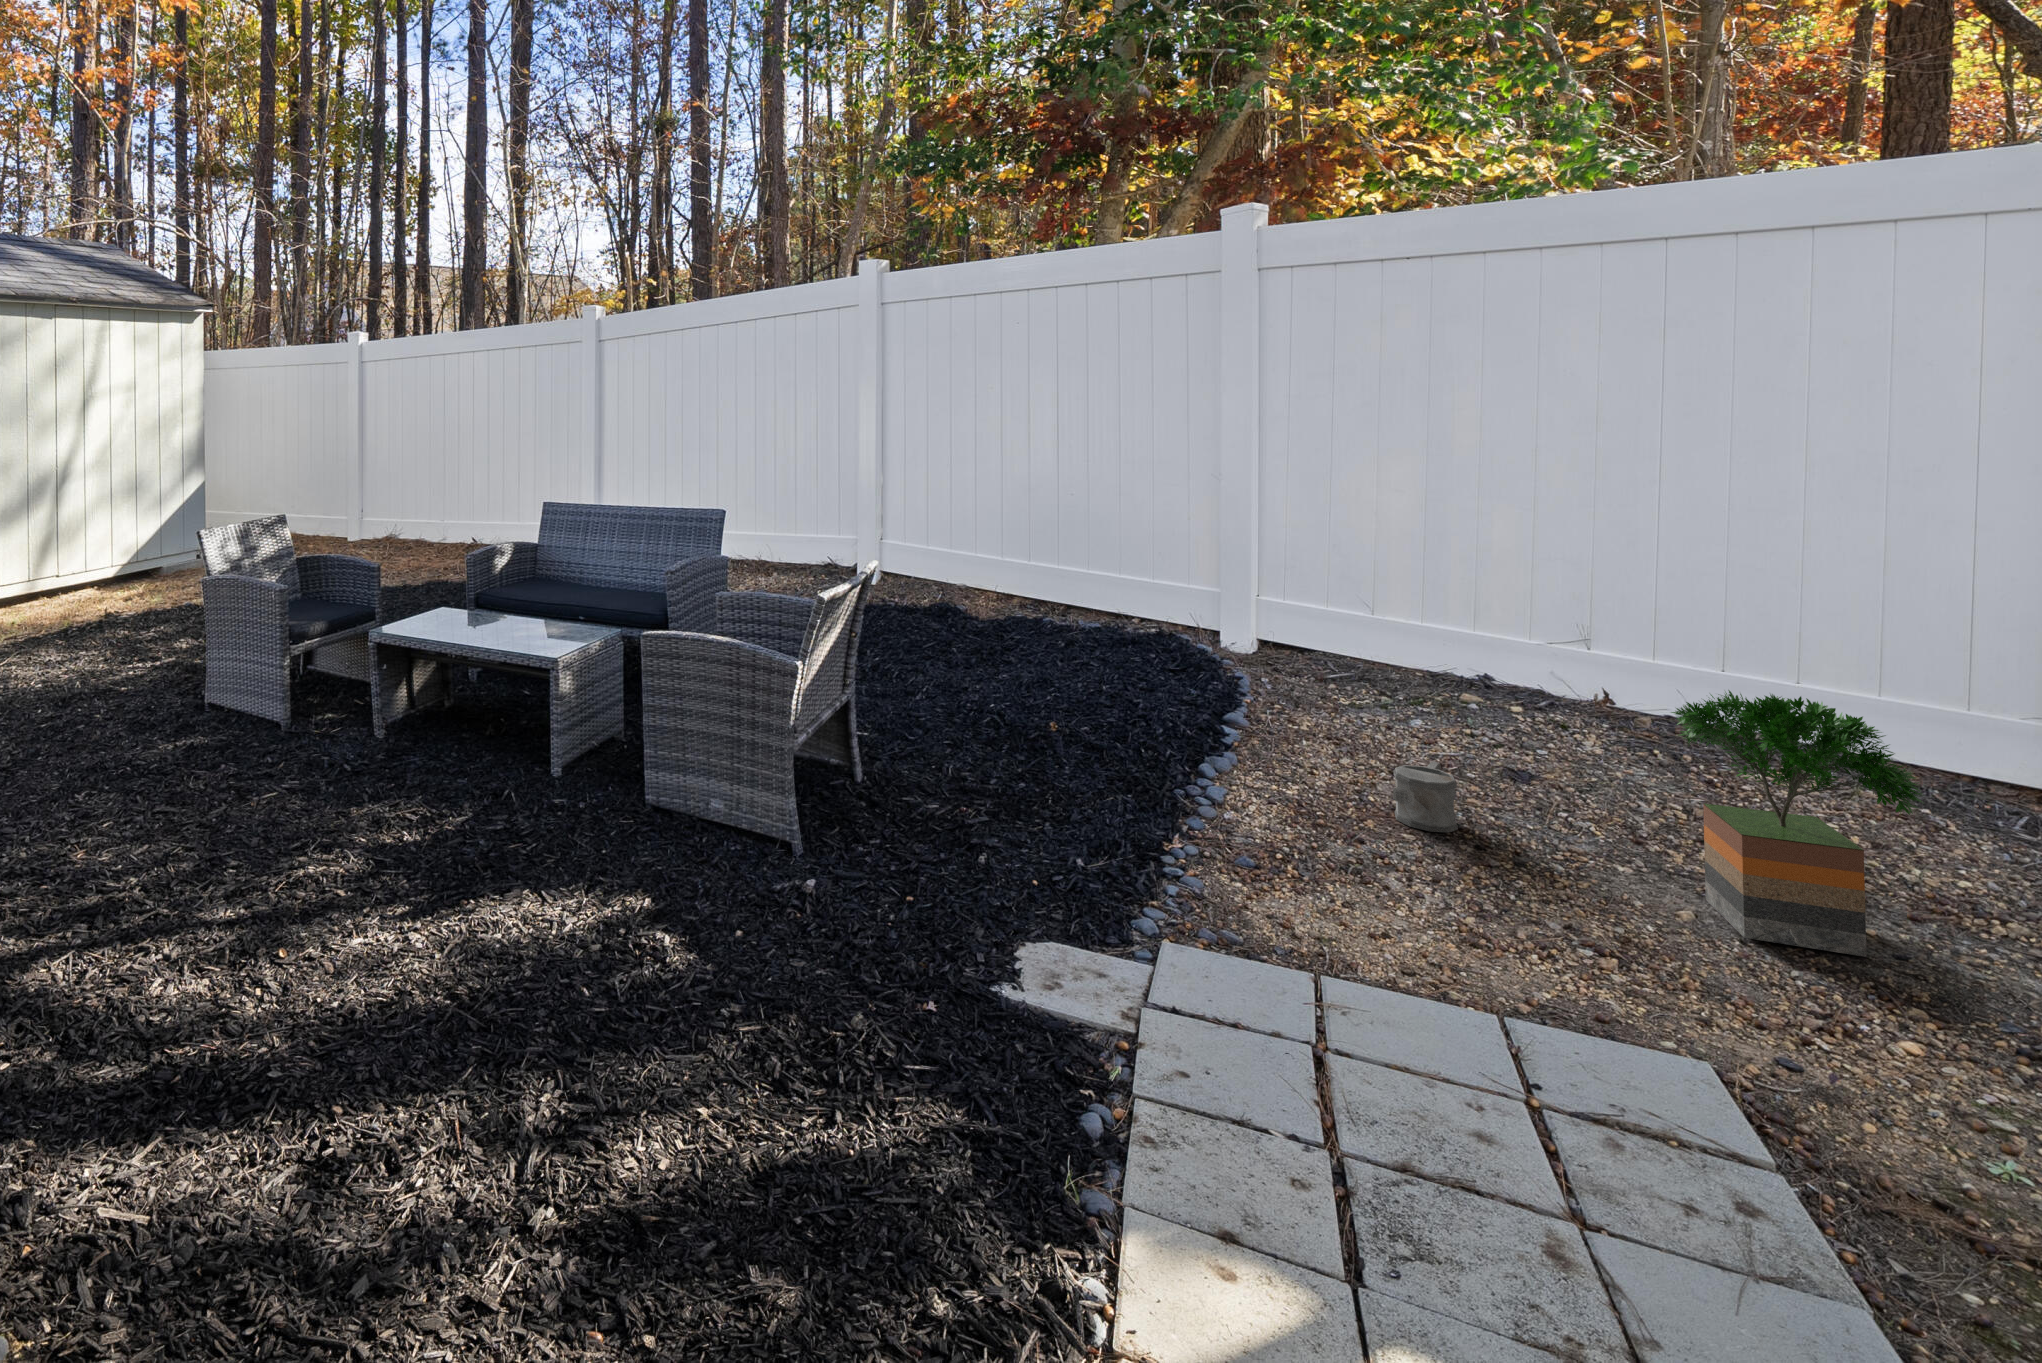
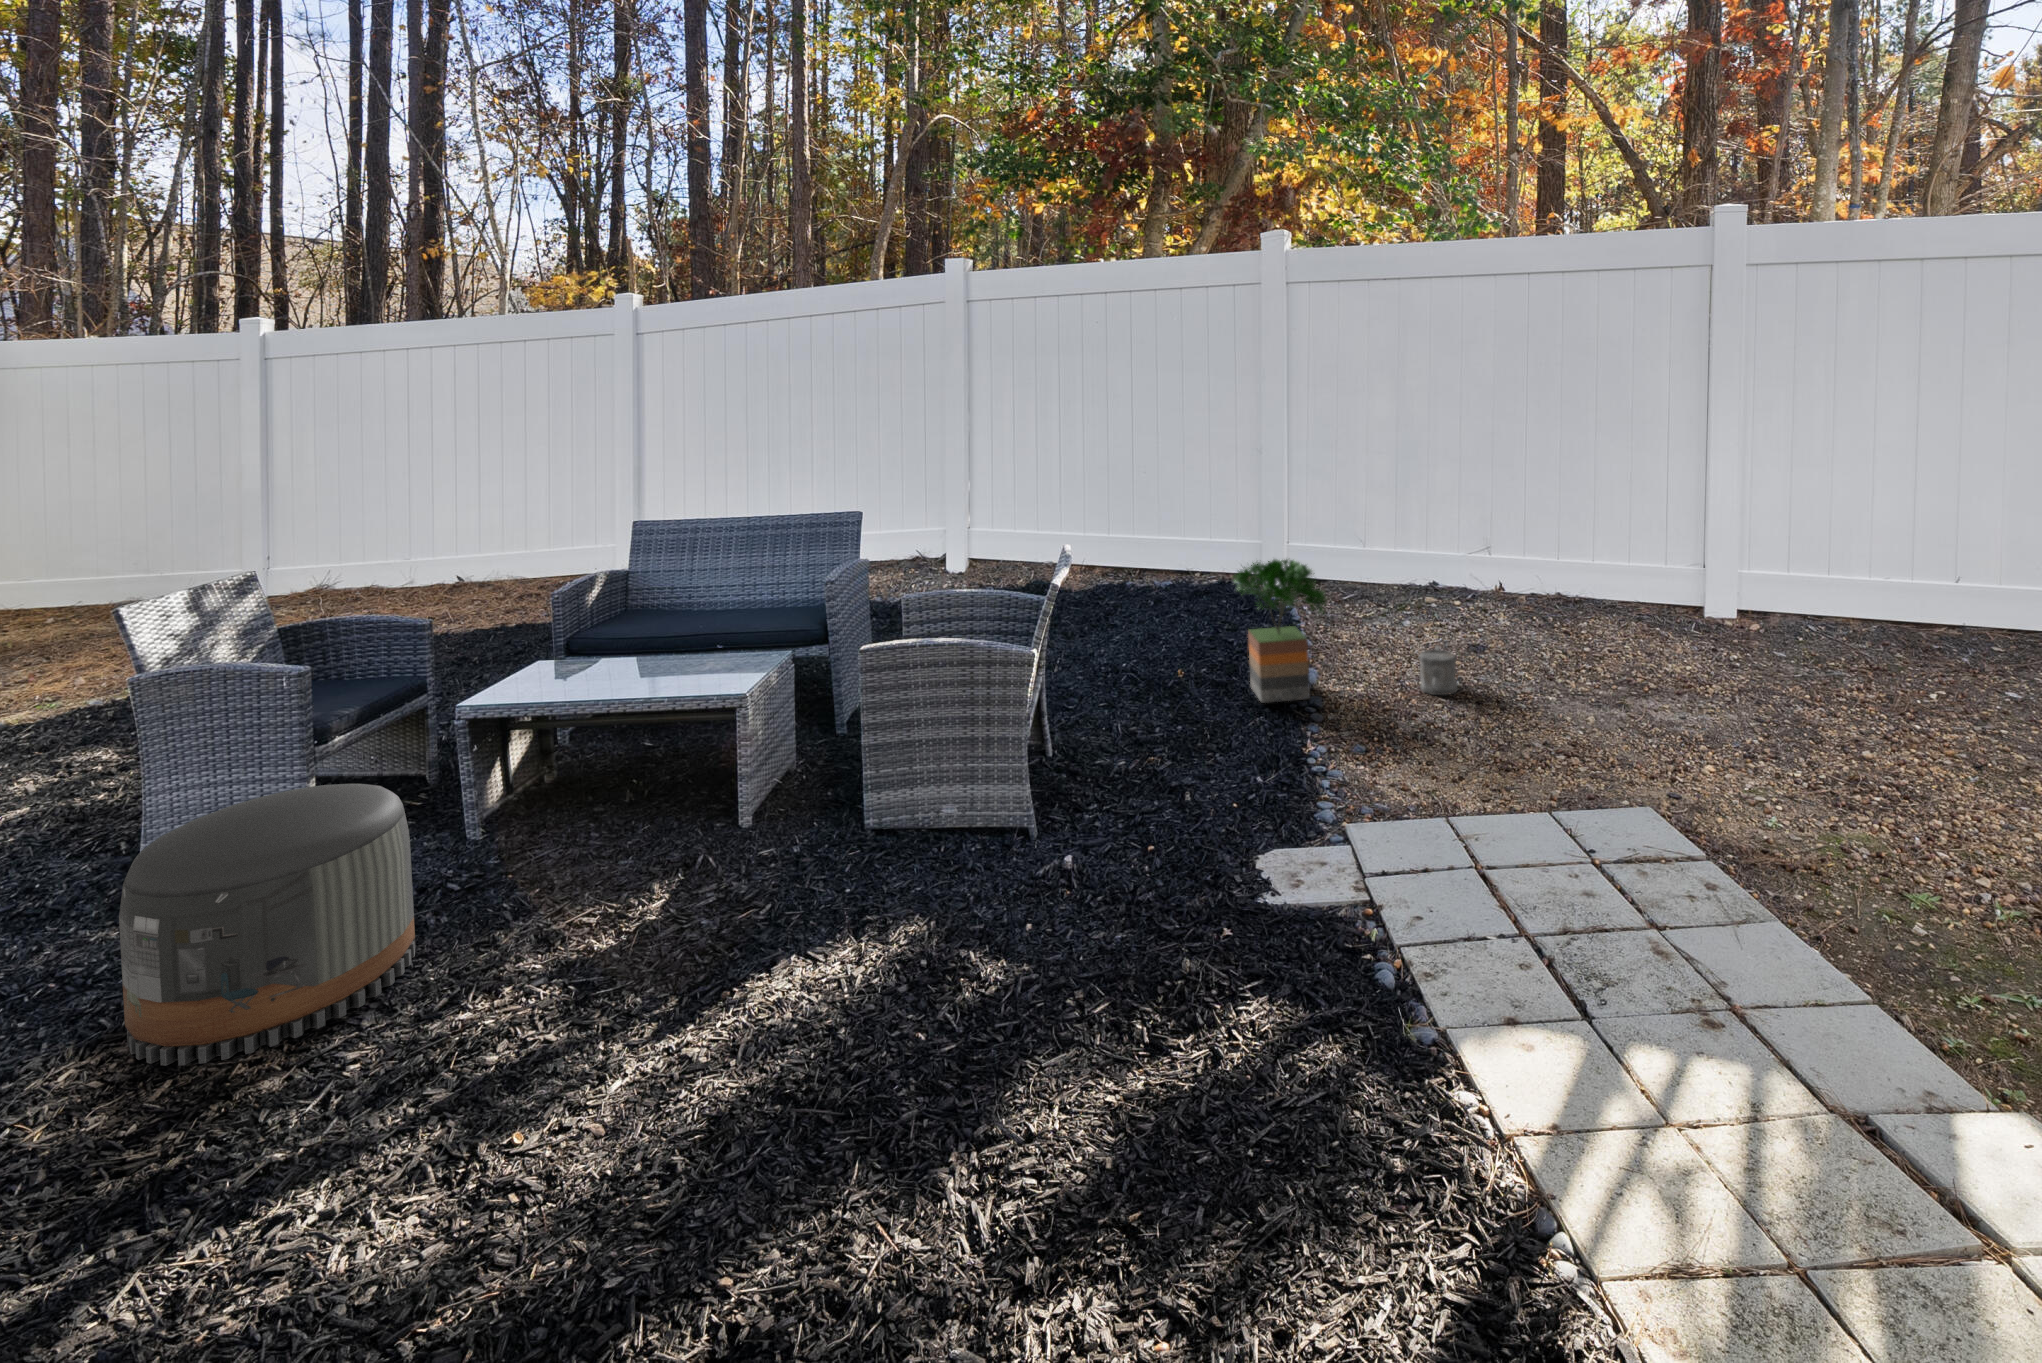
pouf: none [132,666,304,843] -> present [119,784,416,1066]
potted tree: present [1671,690,1922,957] -> present [1234,559,1327,703]

